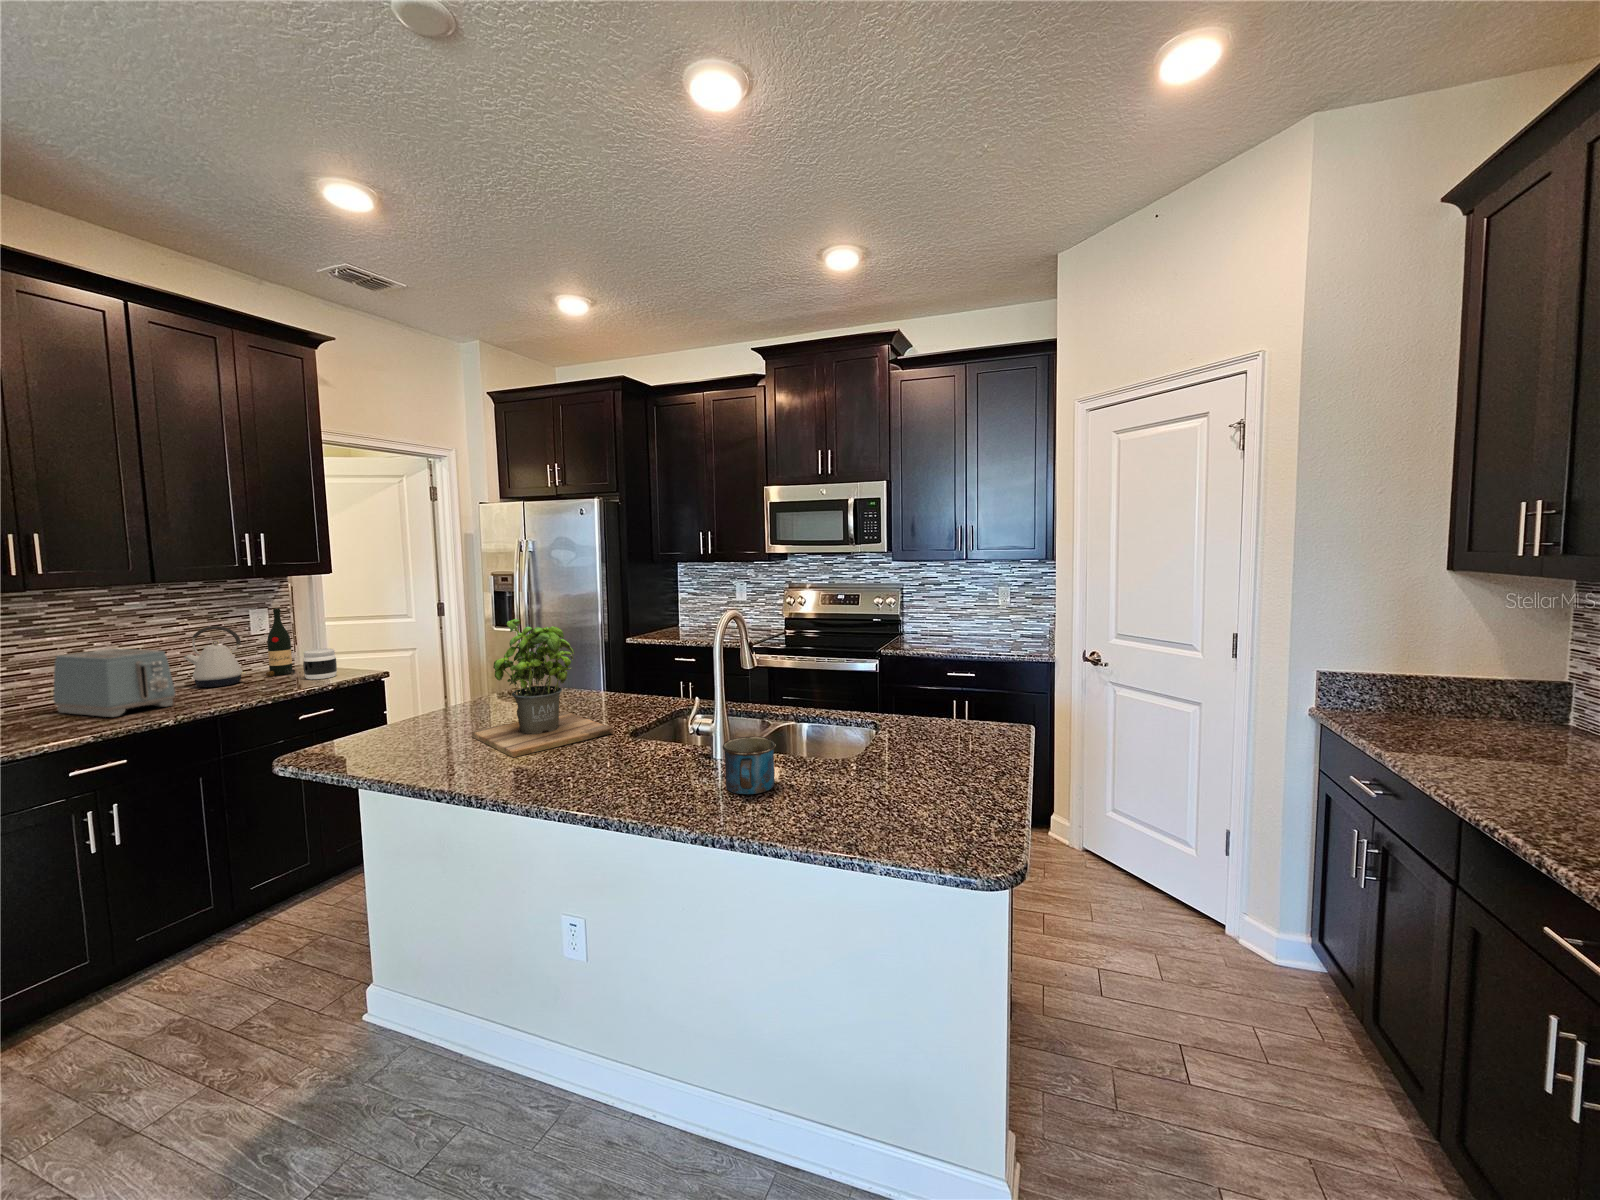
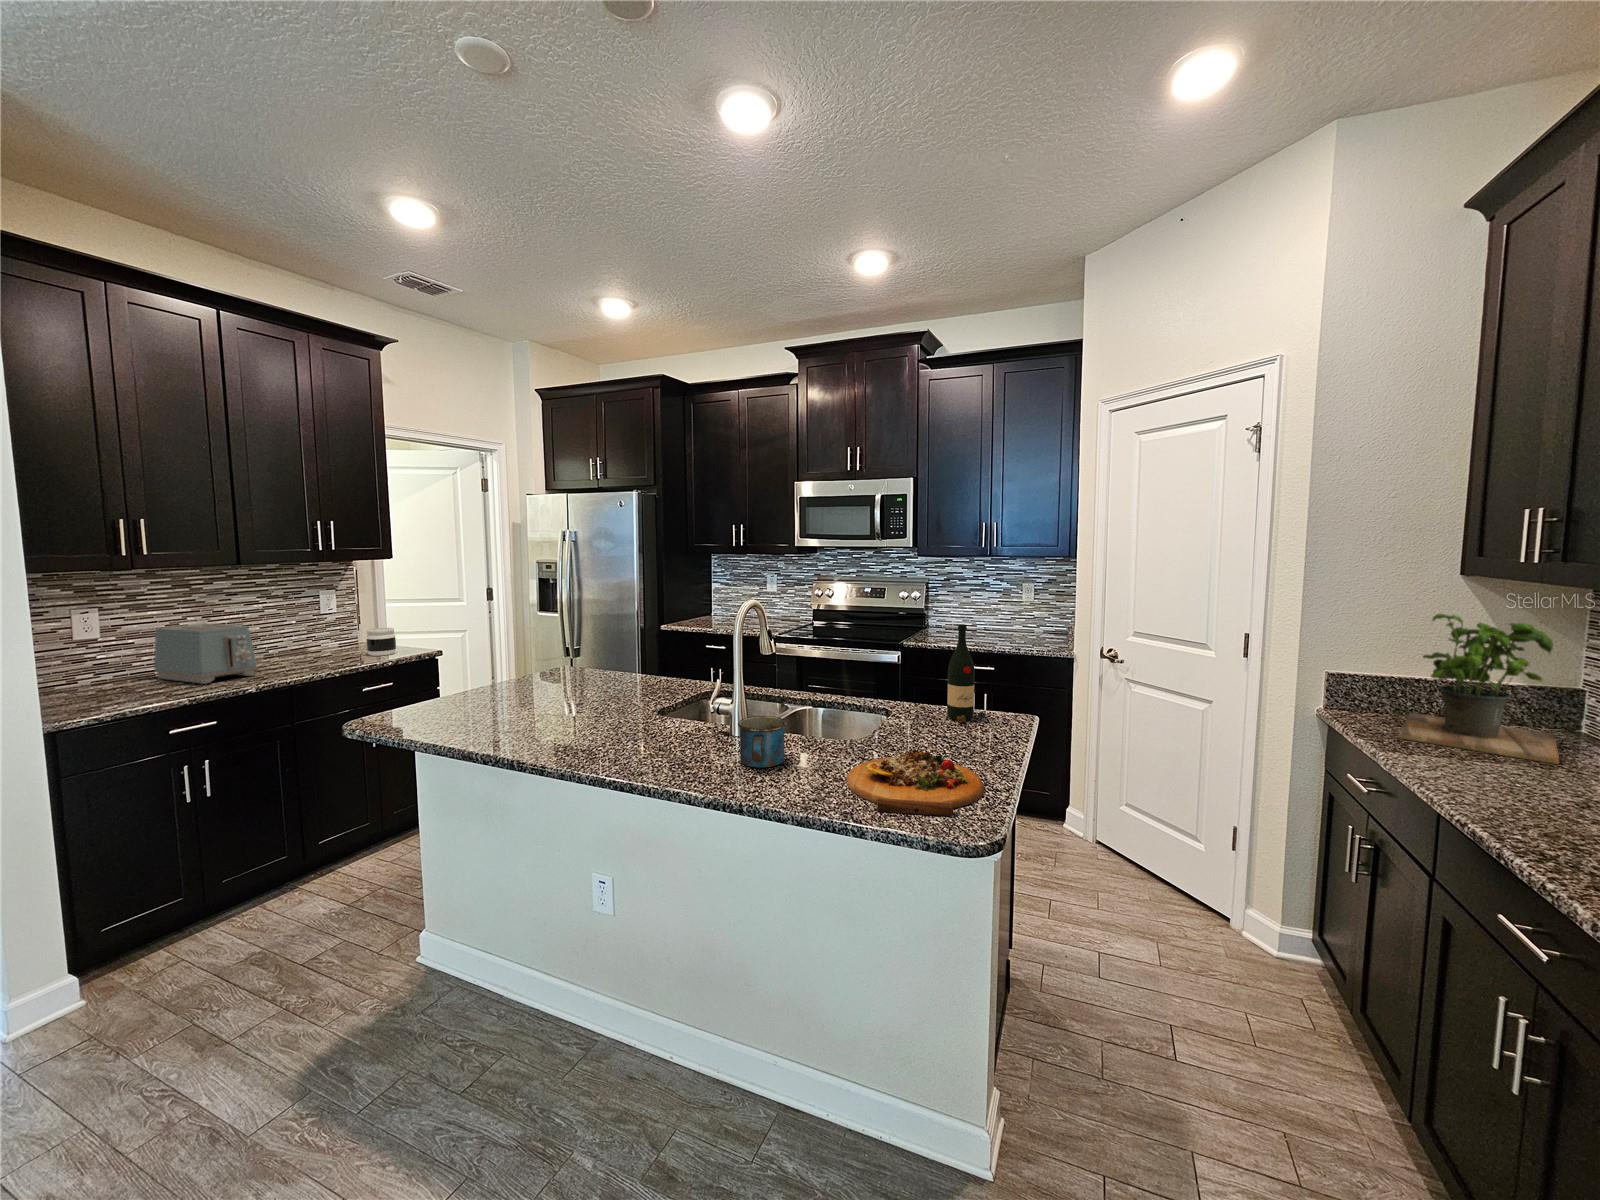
wine bottle: present [266,608,295,676] -> present [947,624,986,722]
potted plant: present [472,619,613,757] -> present [1399,614,1559,764]
kettle: present [183,626,247,687] -> none [262,605,317,660]
cutting board: none [845,768,995,844] -> present [846,749,985,817]

